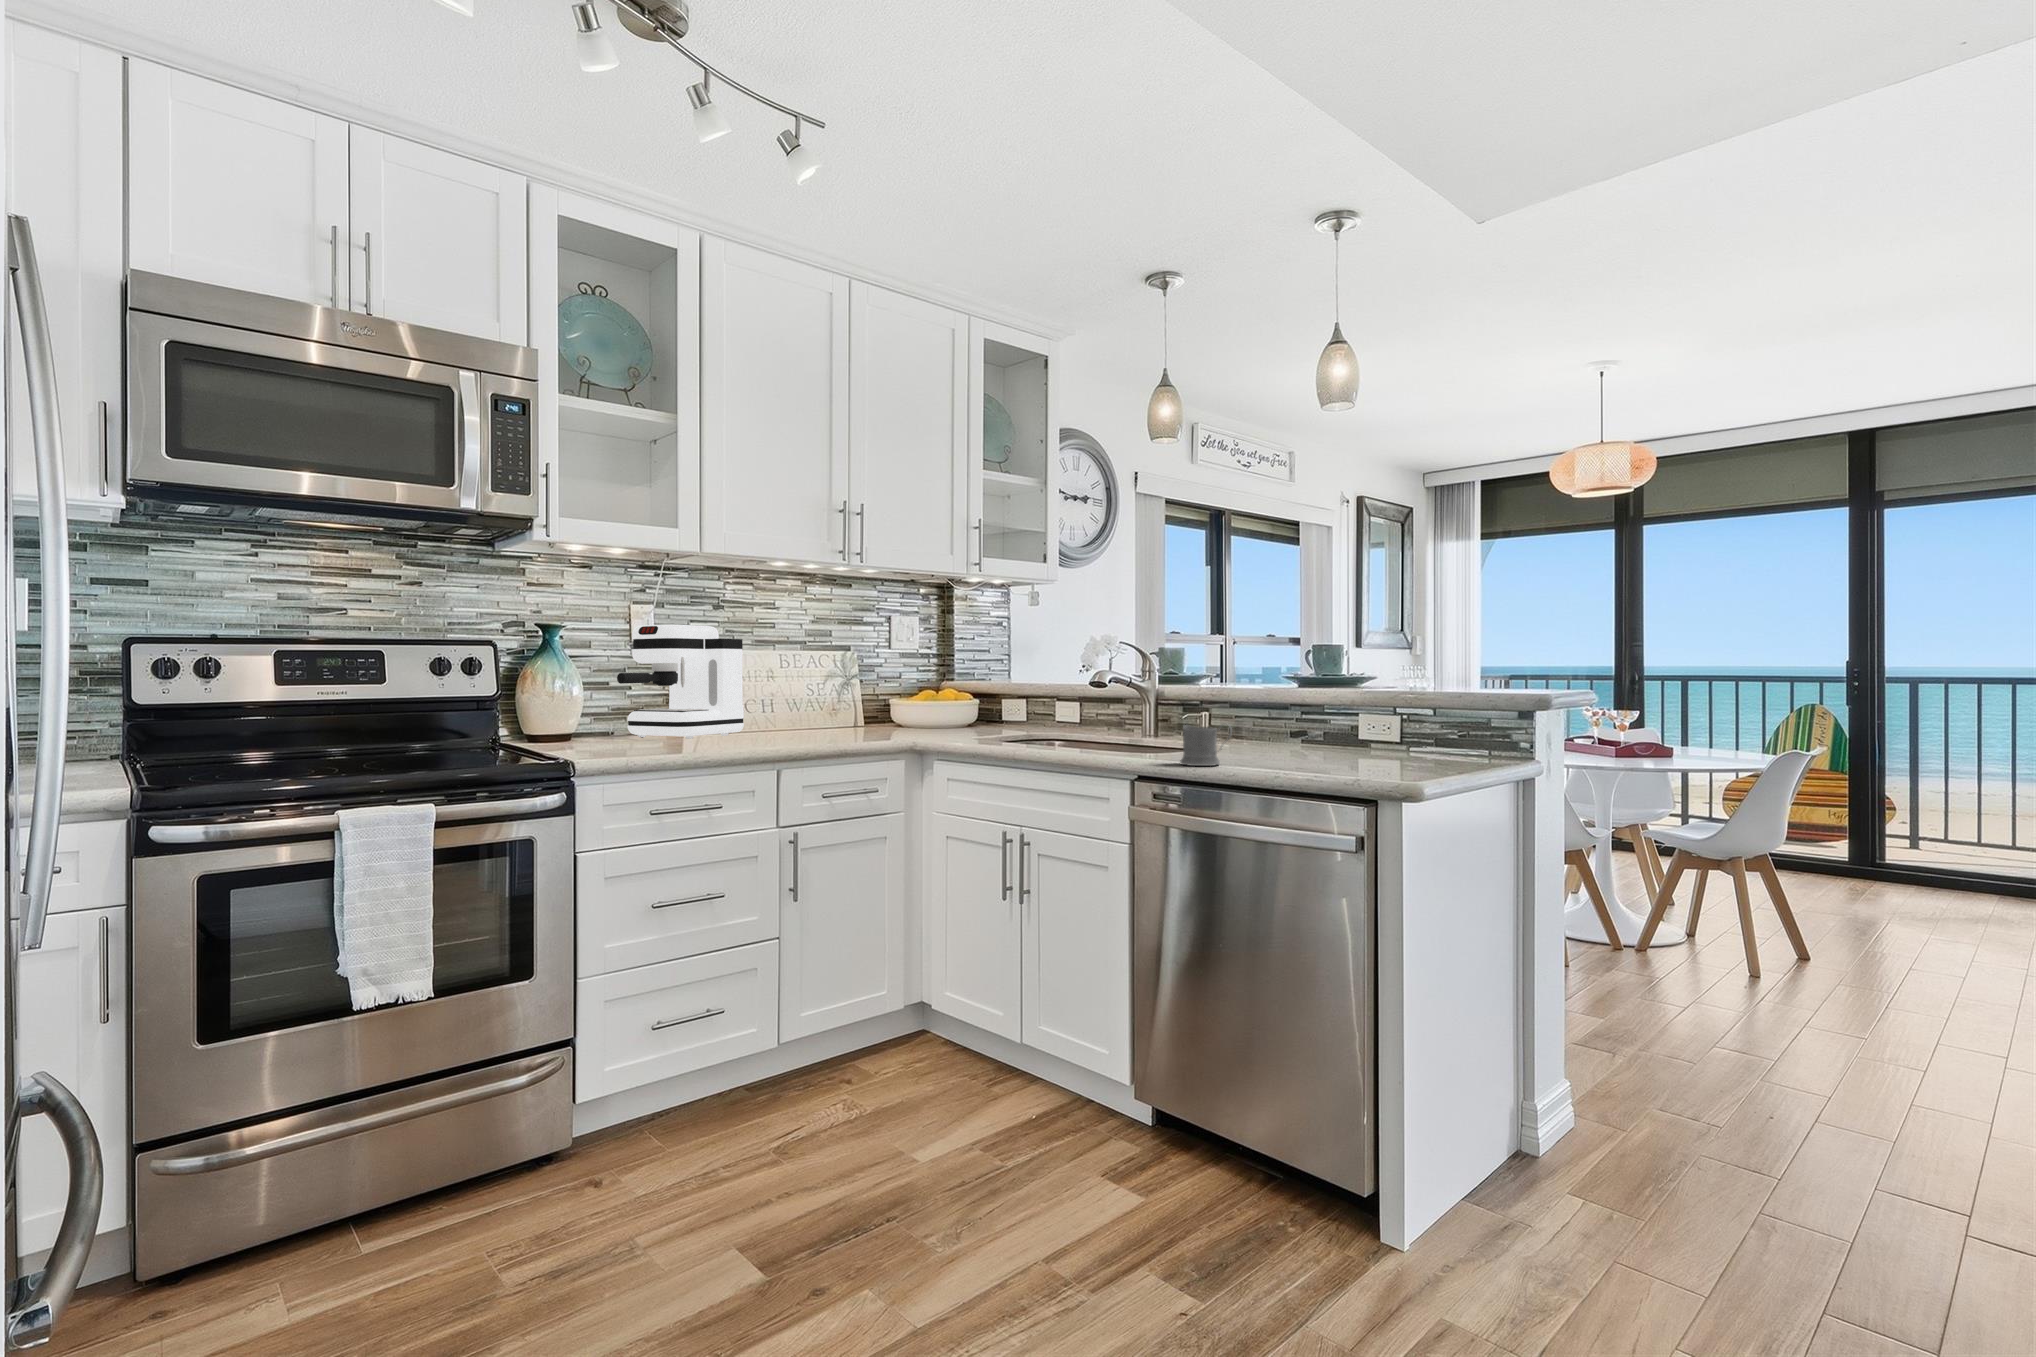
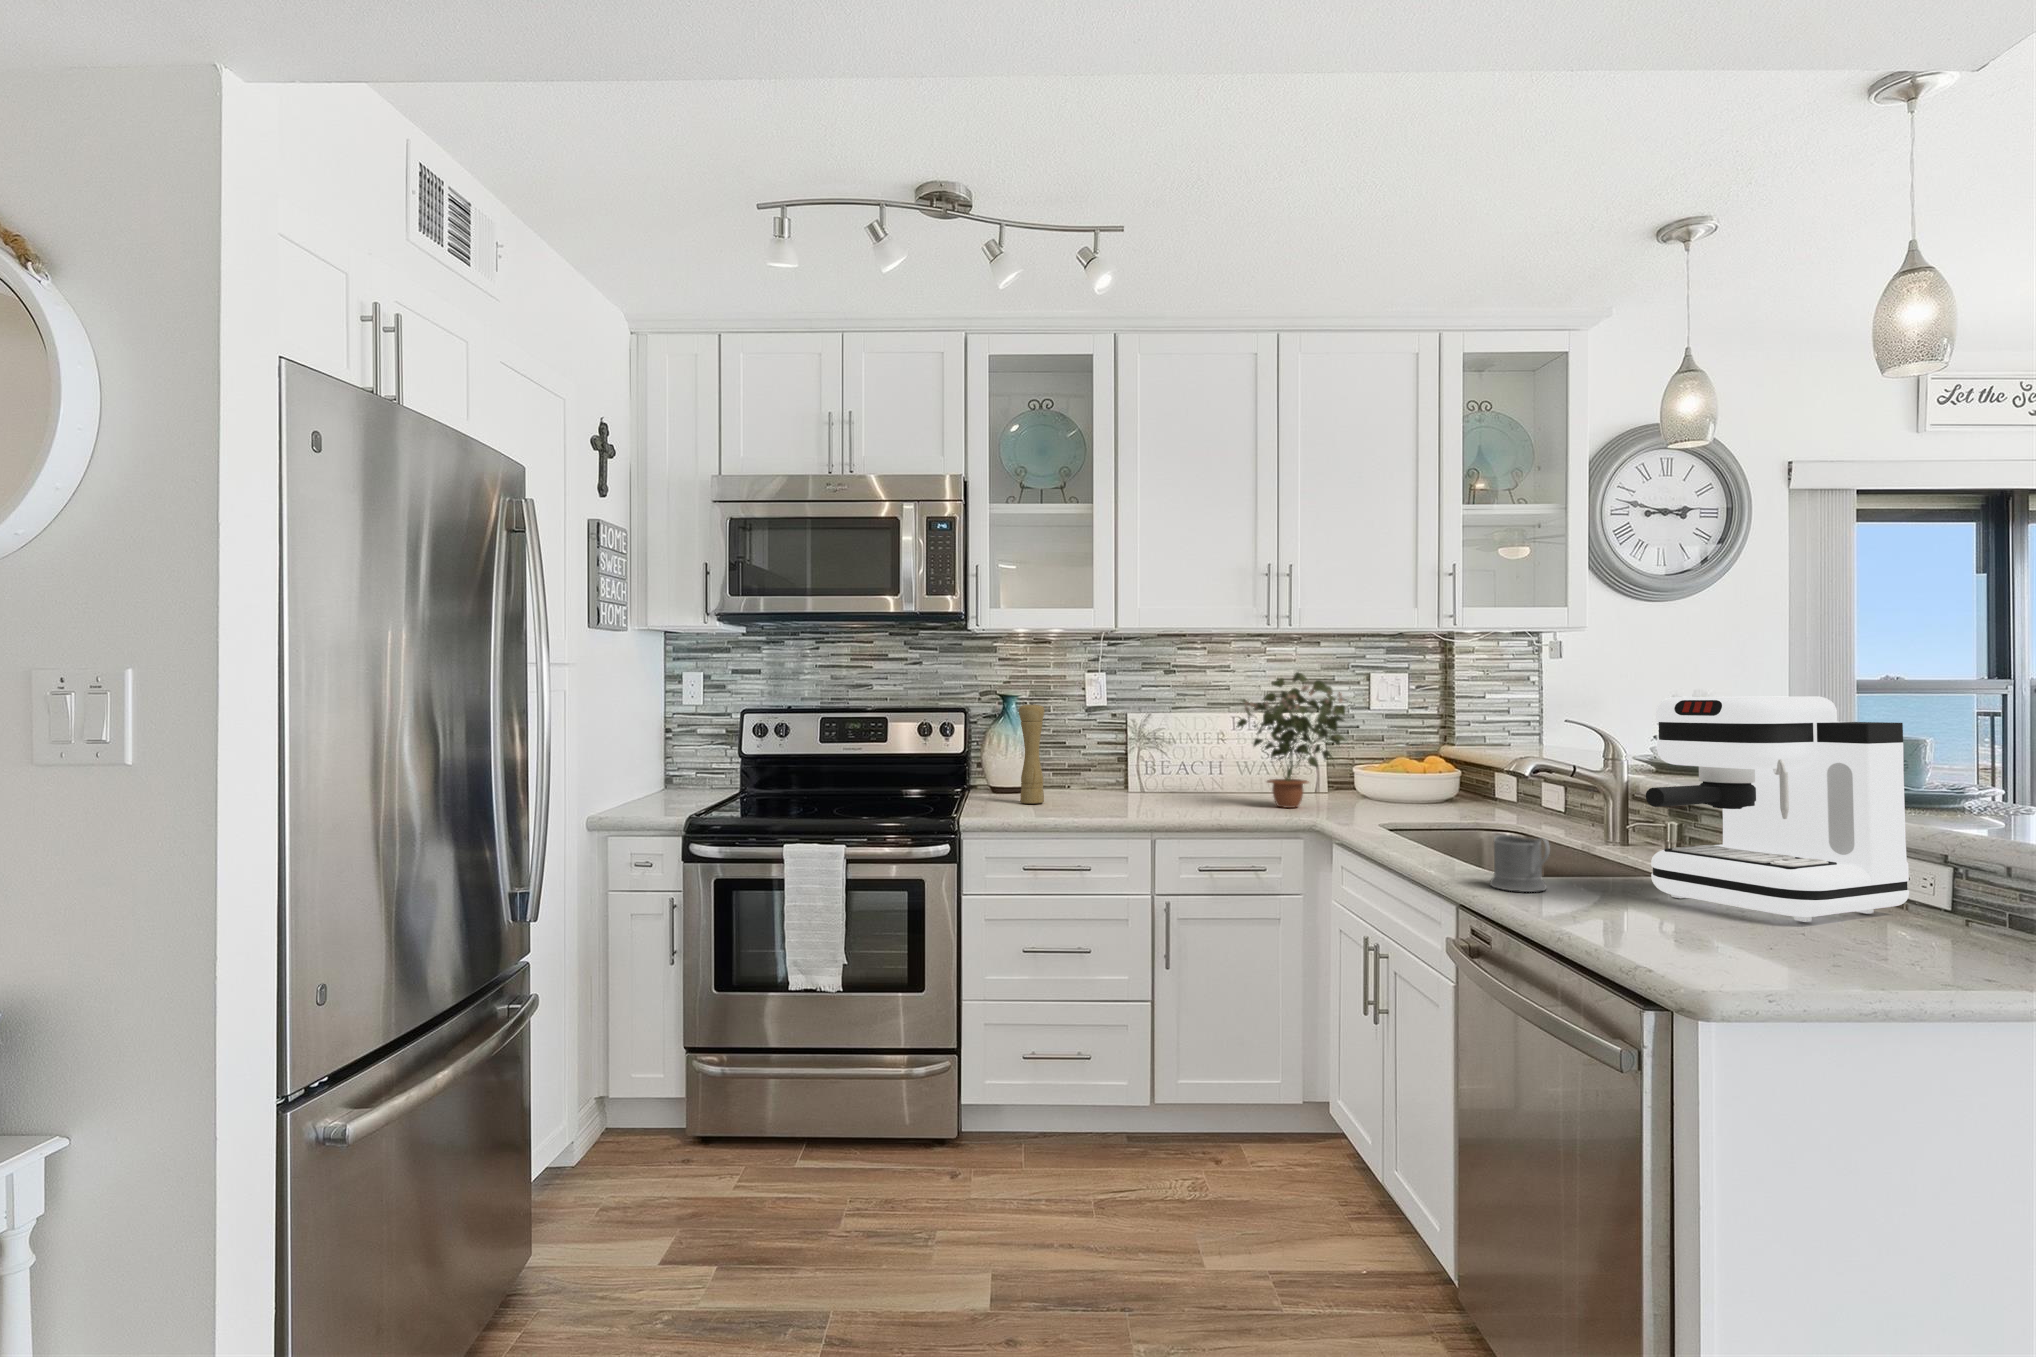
potted plant: none [811,608,940,736] -> present [1236,672,1348,808]
coffee maker: present [617,624,744,739] -> present [1646,696,1909,922]
pepper mill: none [599,632,629,747] -> present [1019,703,1044,804]

